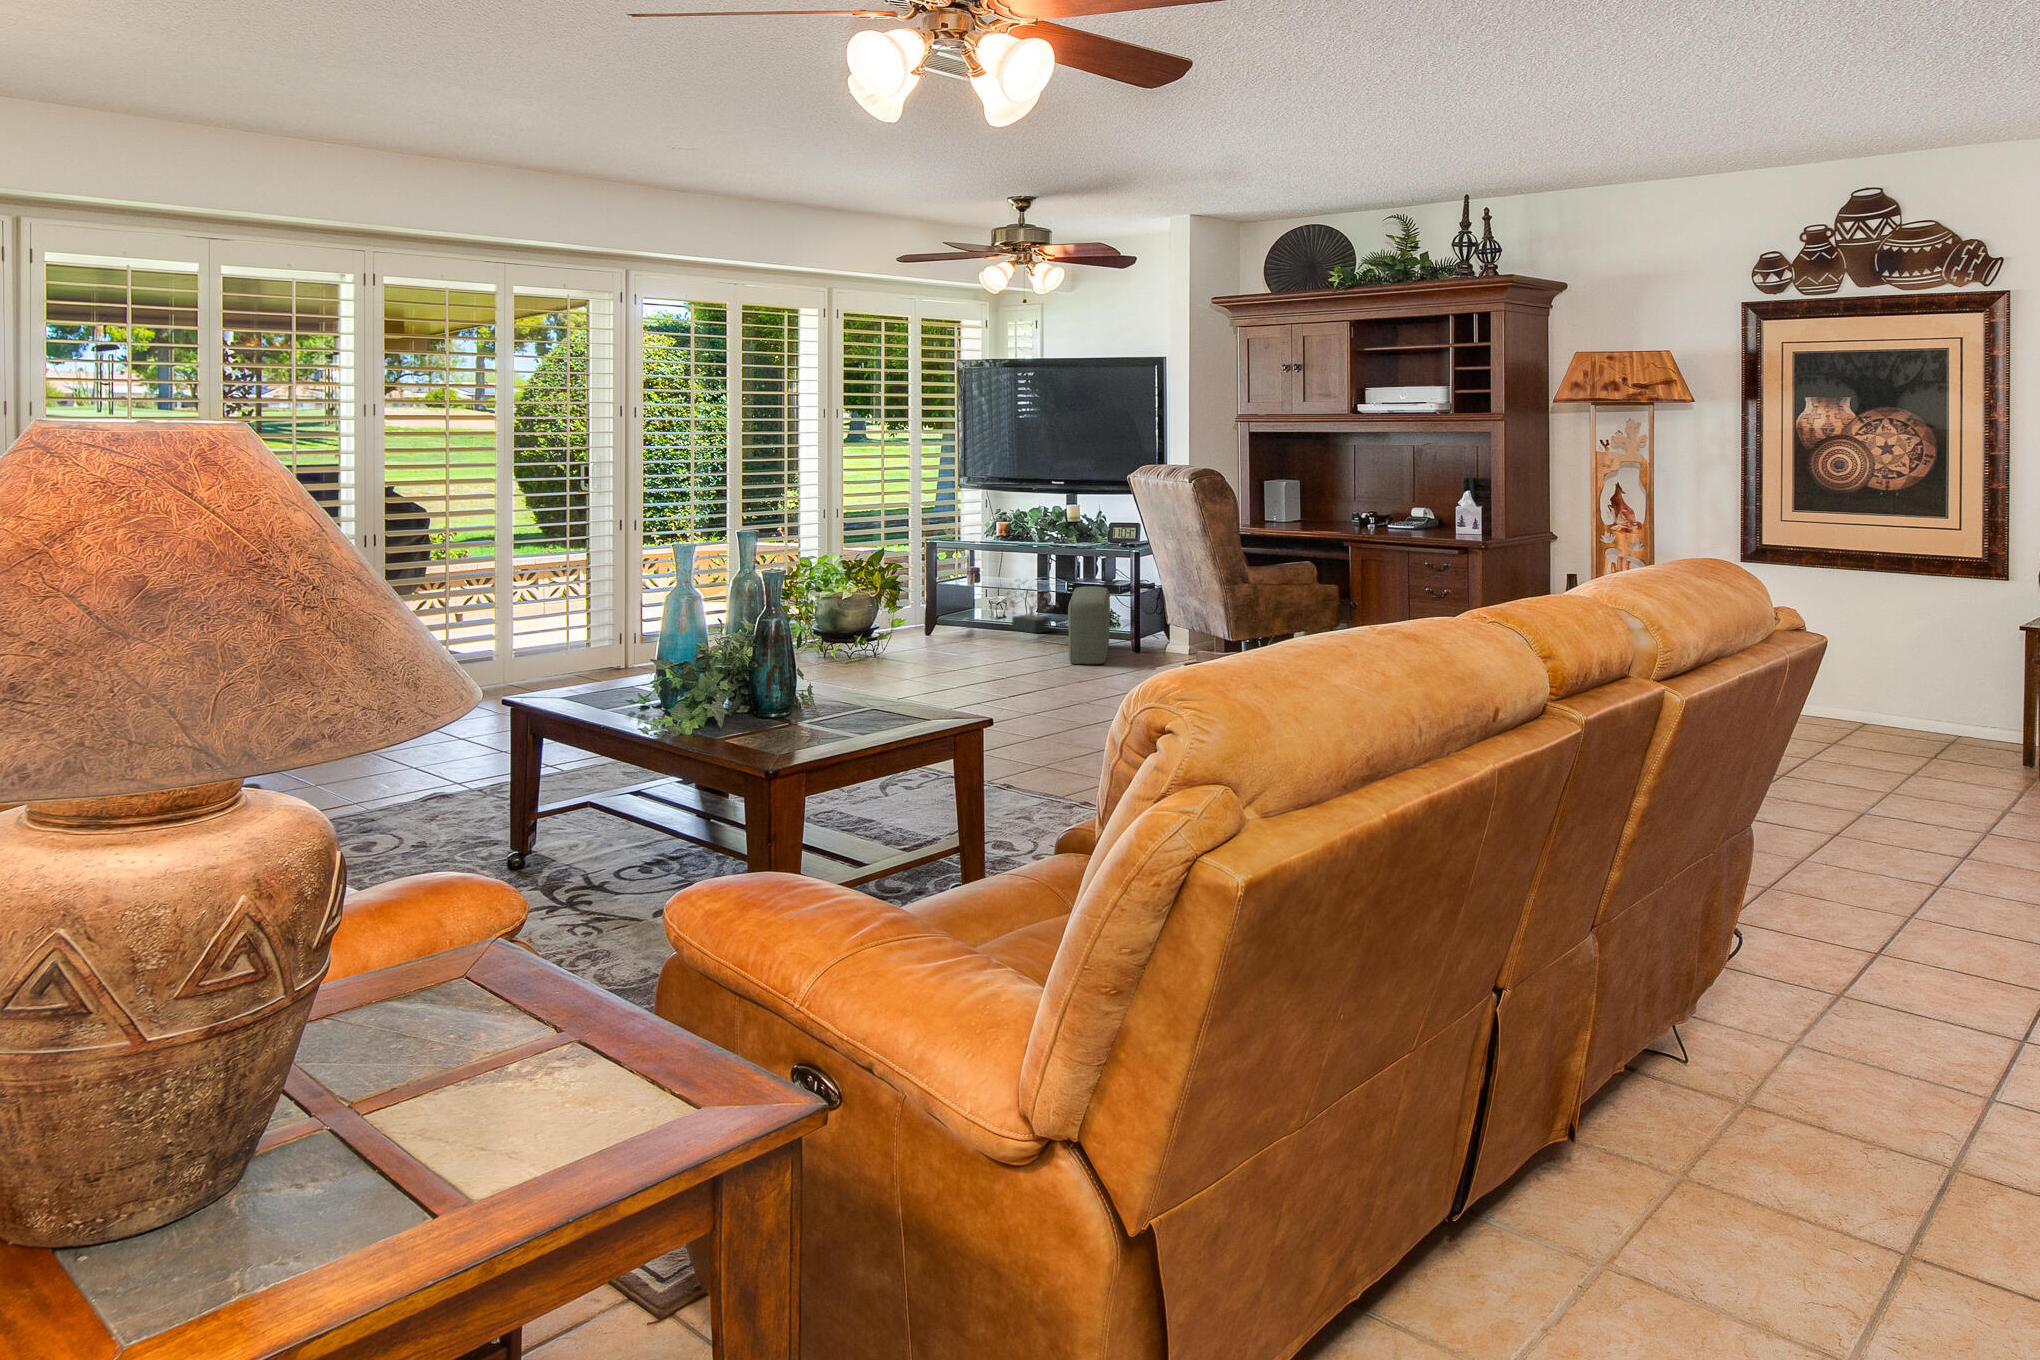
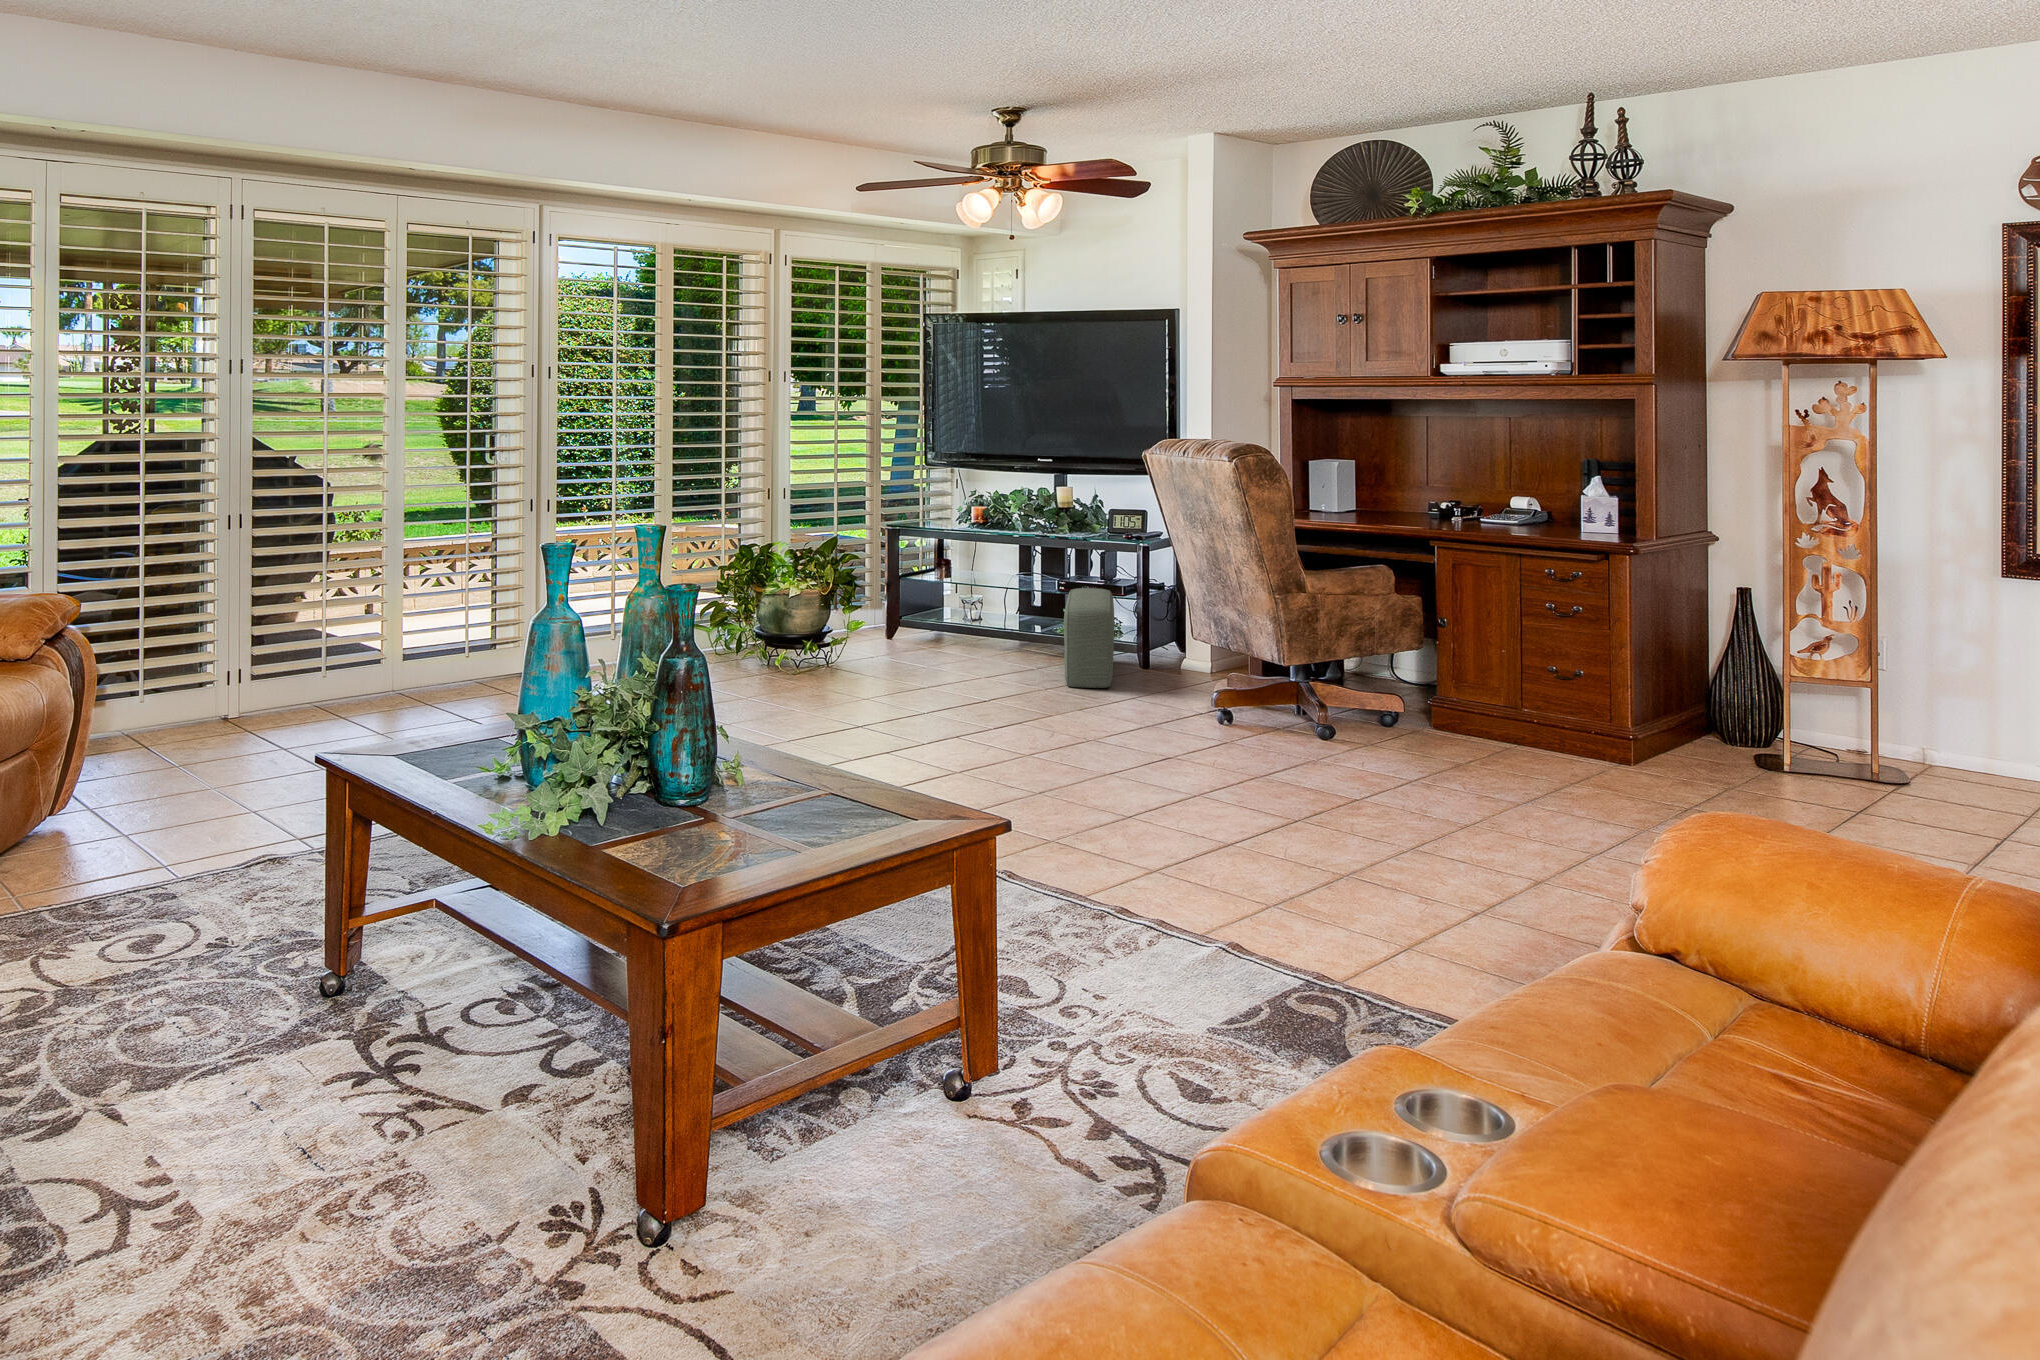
decorative plant: present [1004,579,1058,633] -> none [977,574,1049,643]

